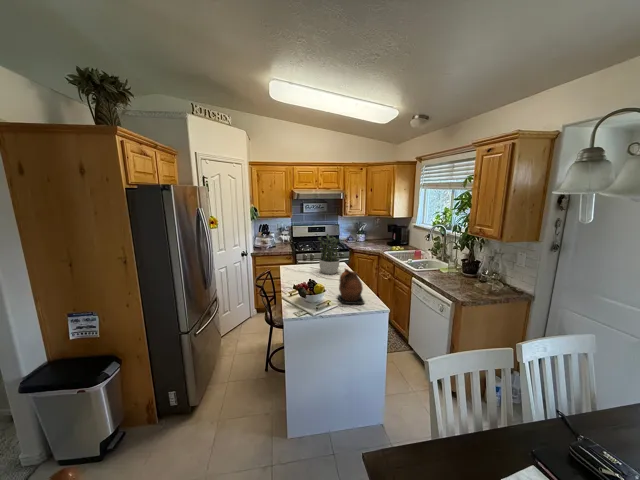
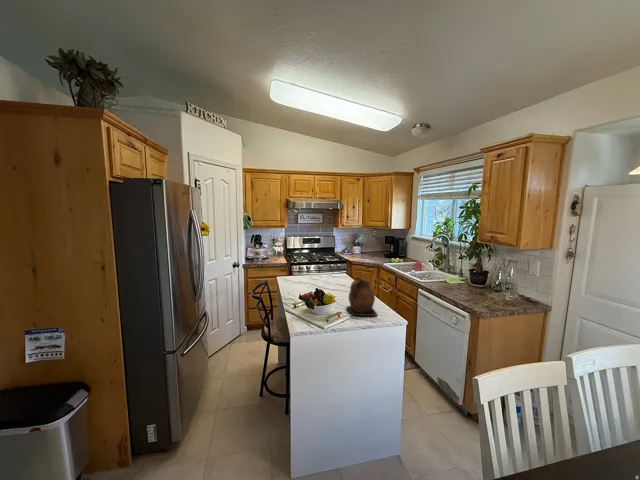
potted plant: present [318,234,341,274] -> none [317,241,345,285]

